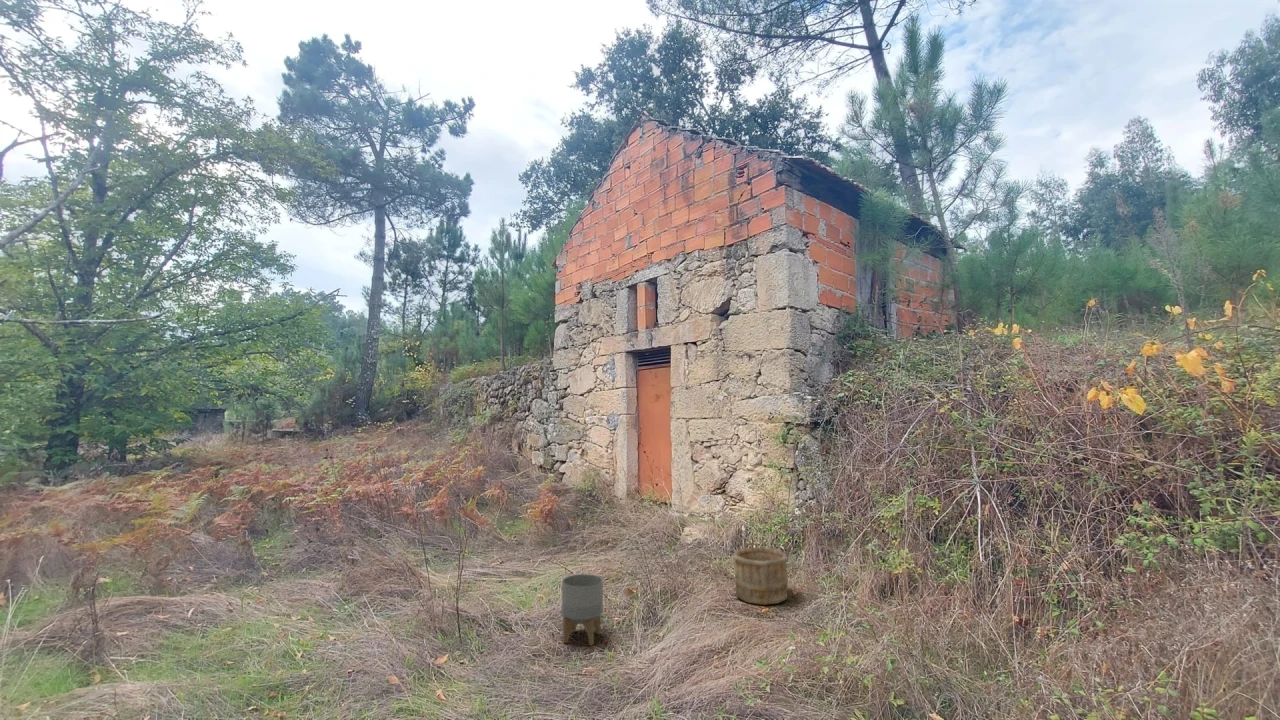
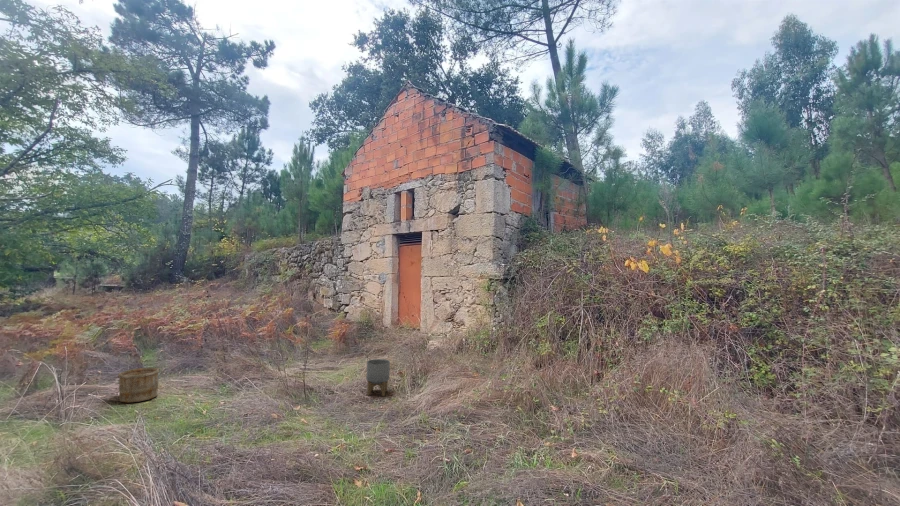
wooden bucket: present [733,547,788,605] -> present [118,368,159,403]

